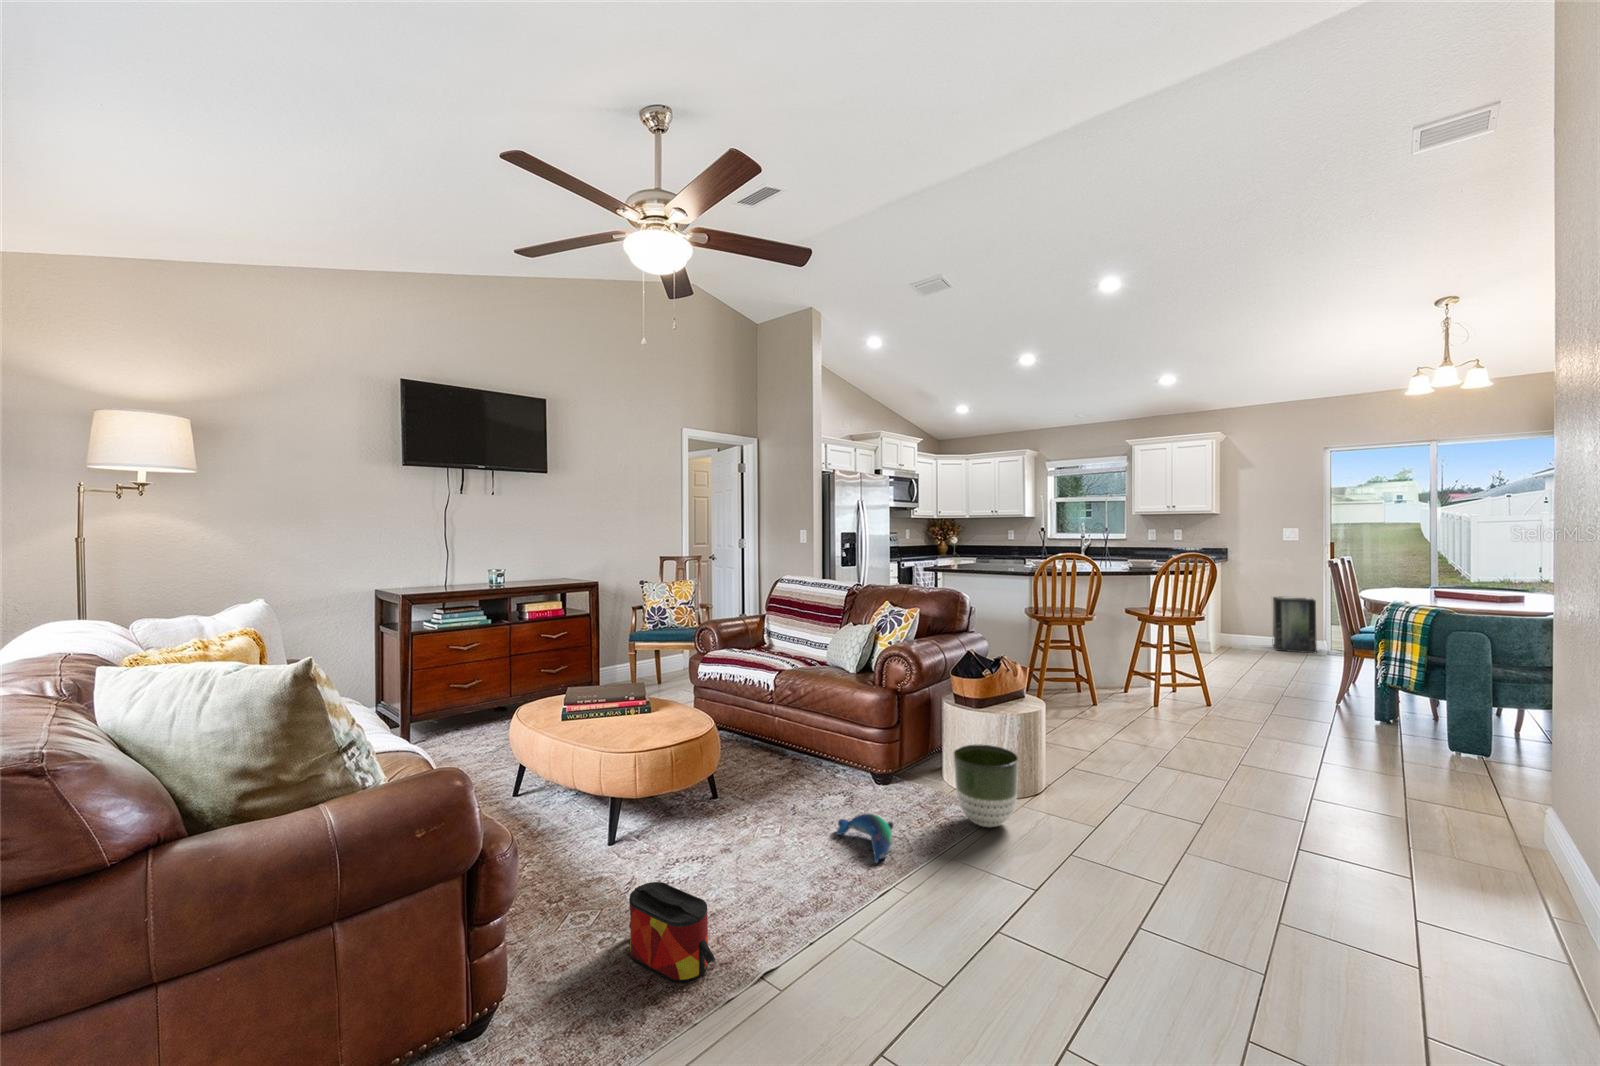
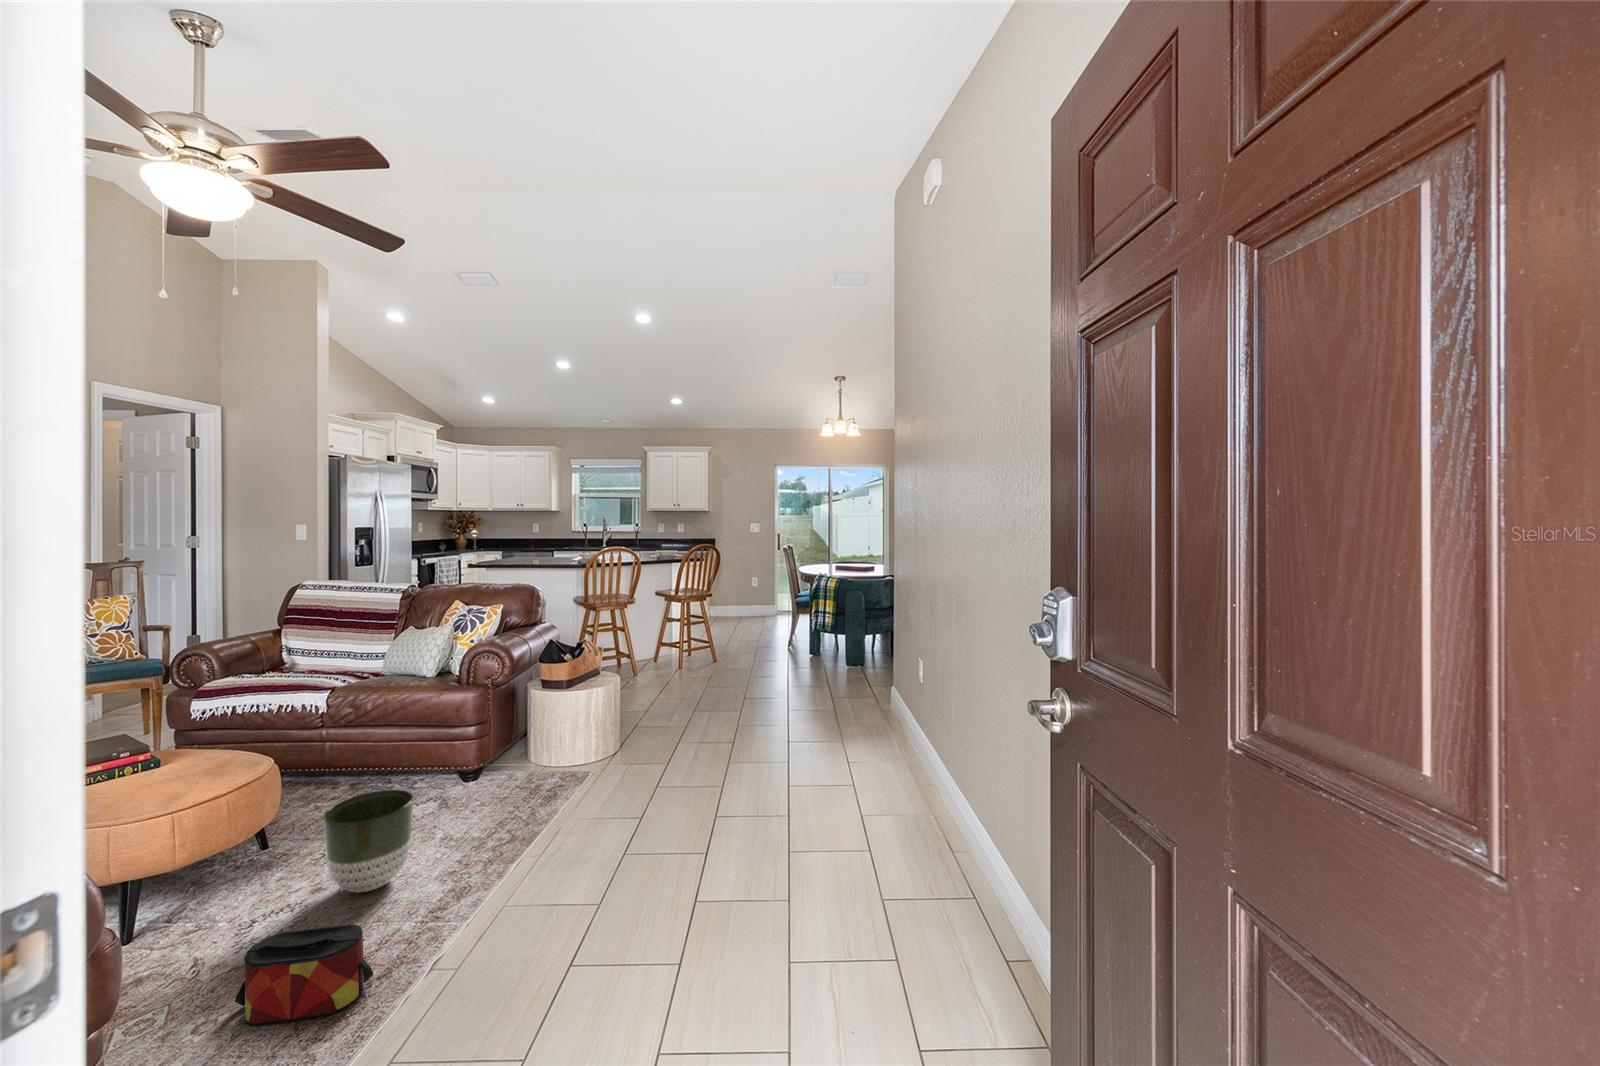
storage box: present [1272,596,1317,653] -> none [739,575,764,615]
planter: present [954,745,1018,827] -> present [324,790,413,893]
plush toy: present [837,814,894,863] -> none [445,802,510,842]

